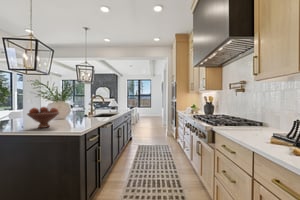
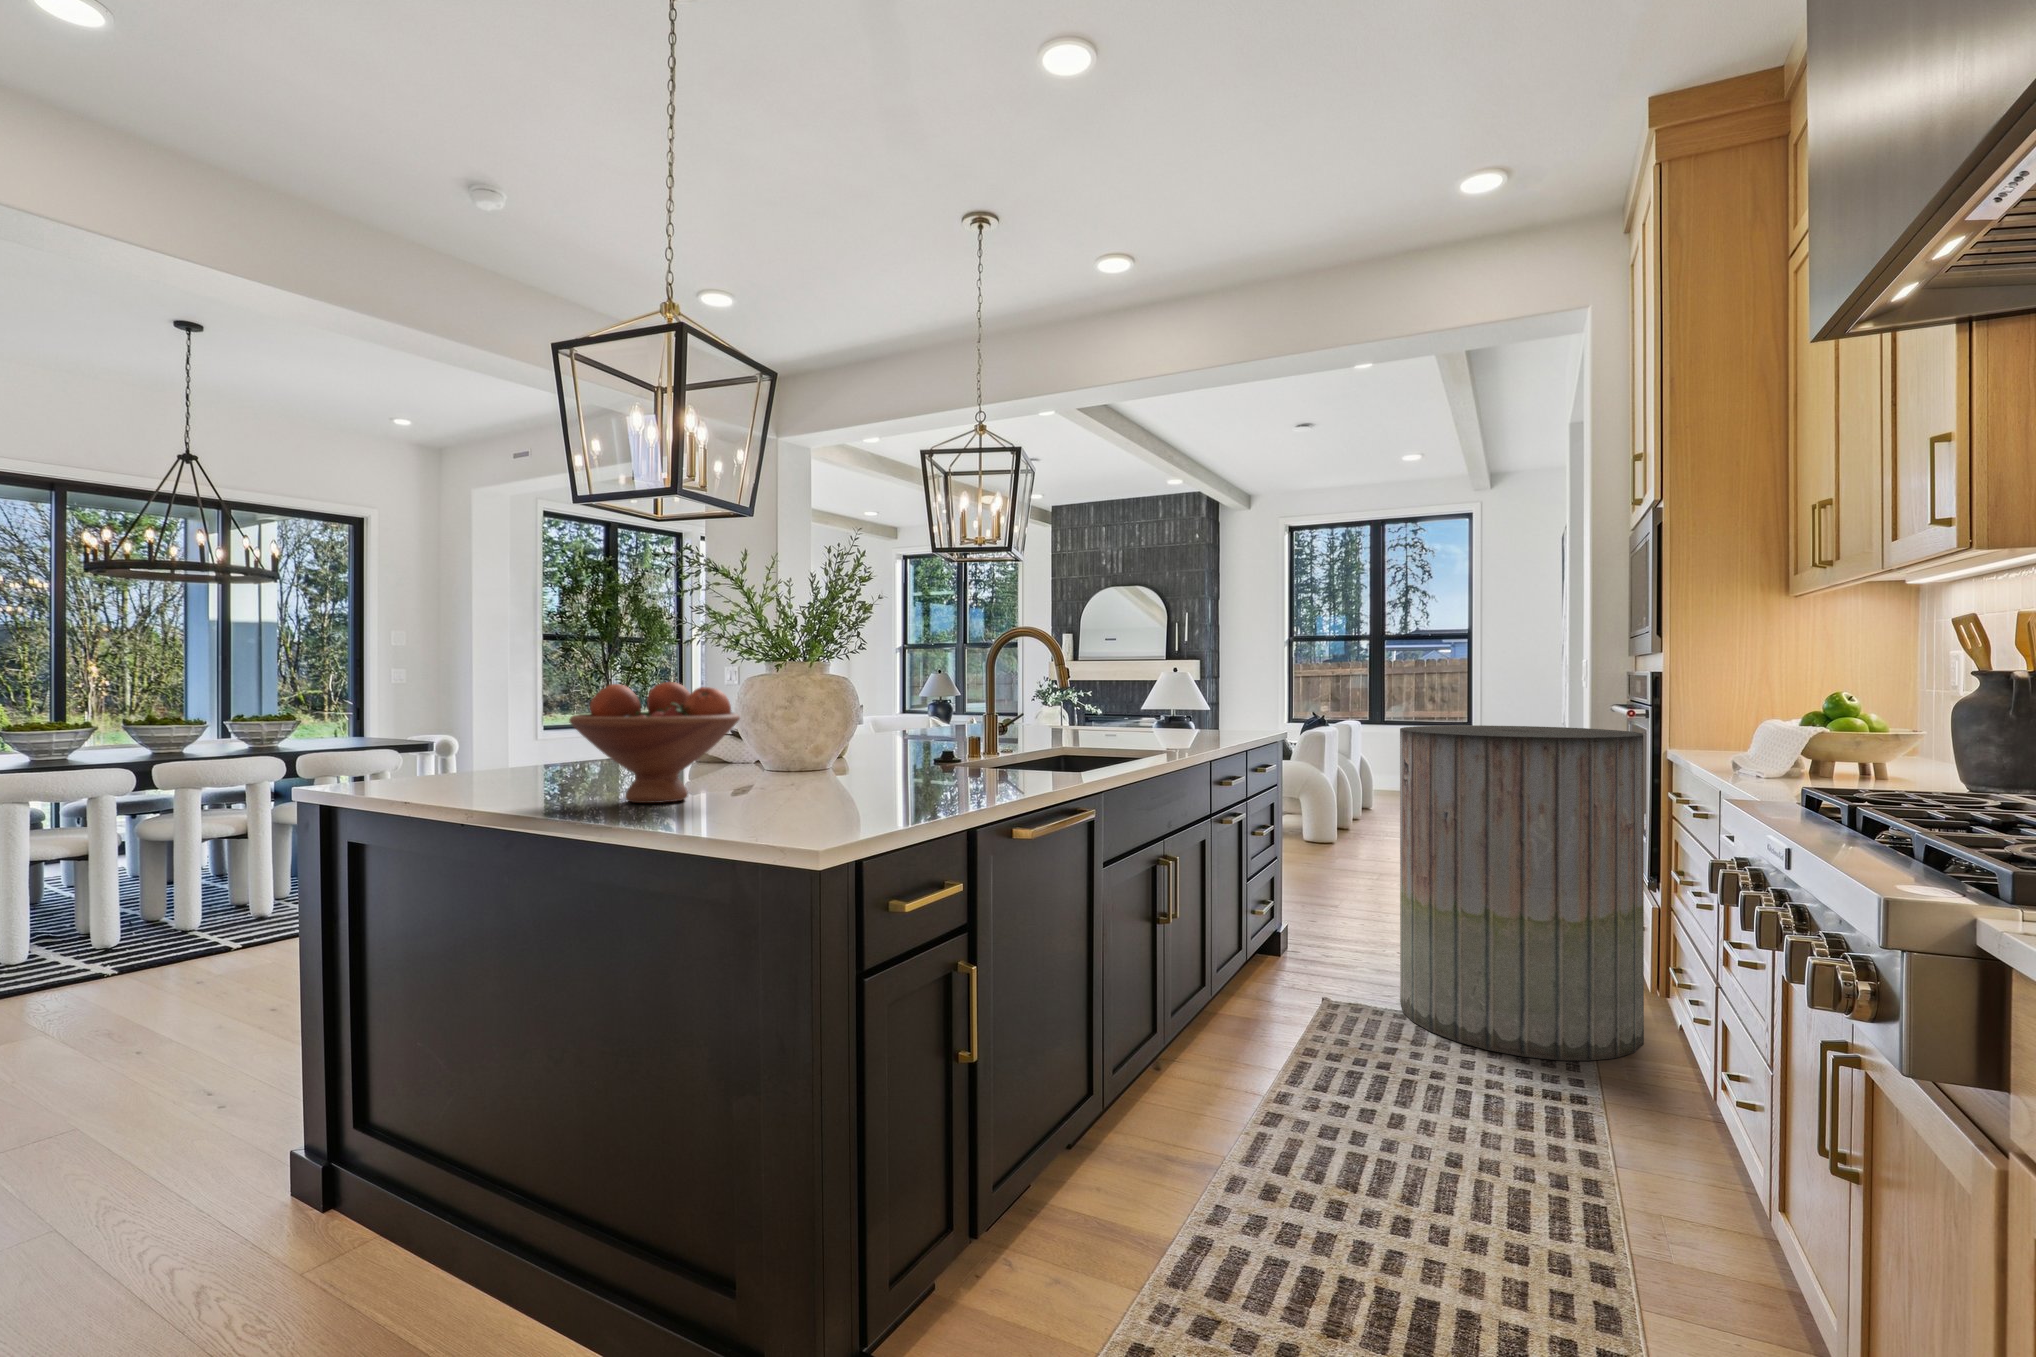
trash can: none [147,108,175,150] -> present [1400,725,1644,1061]

